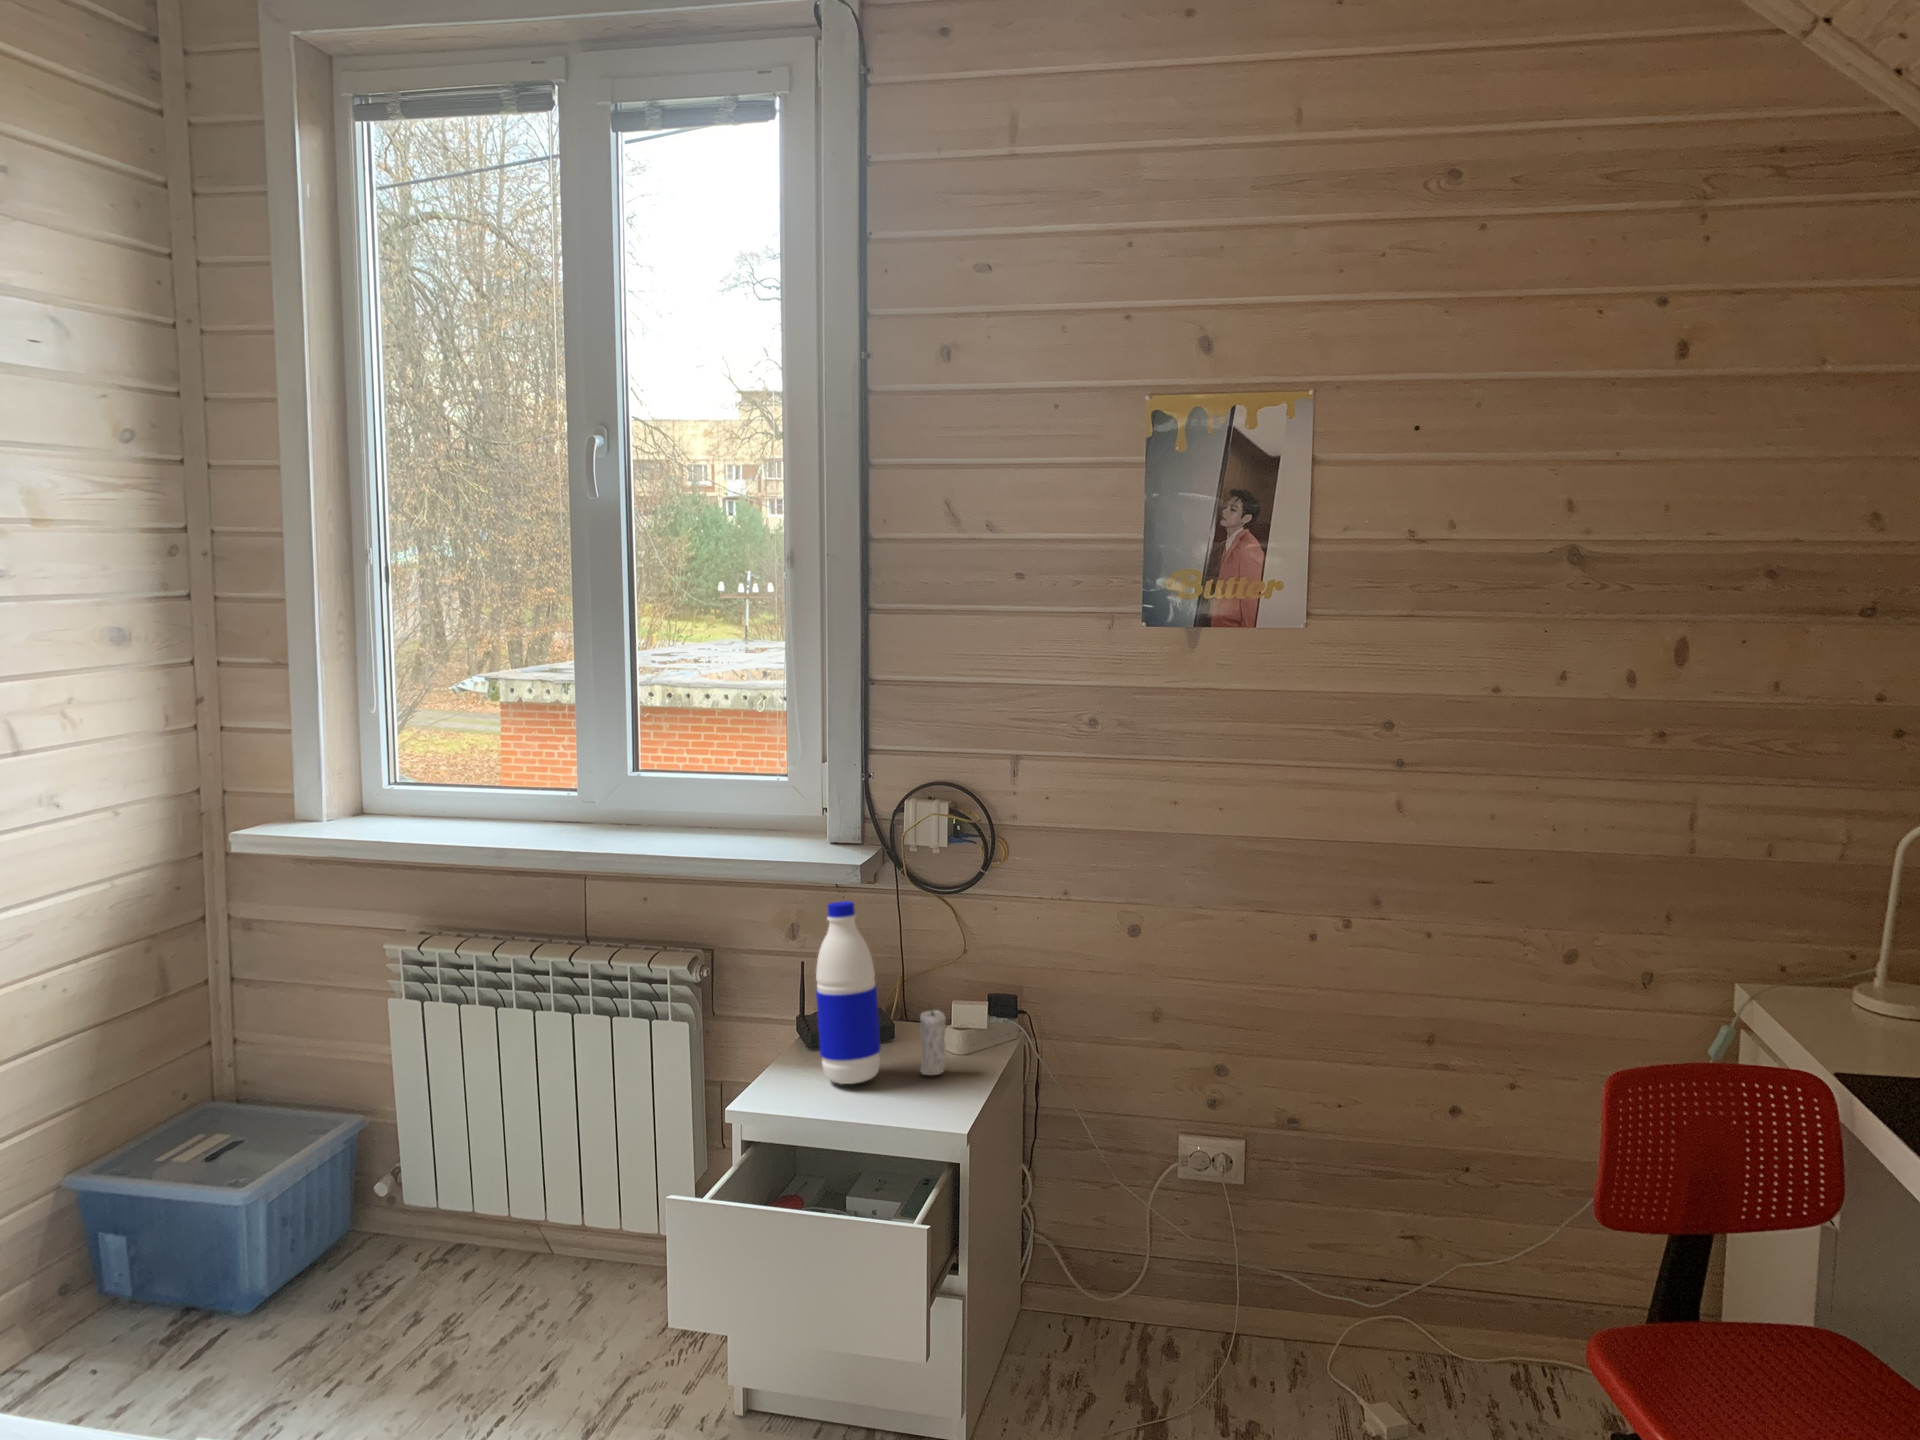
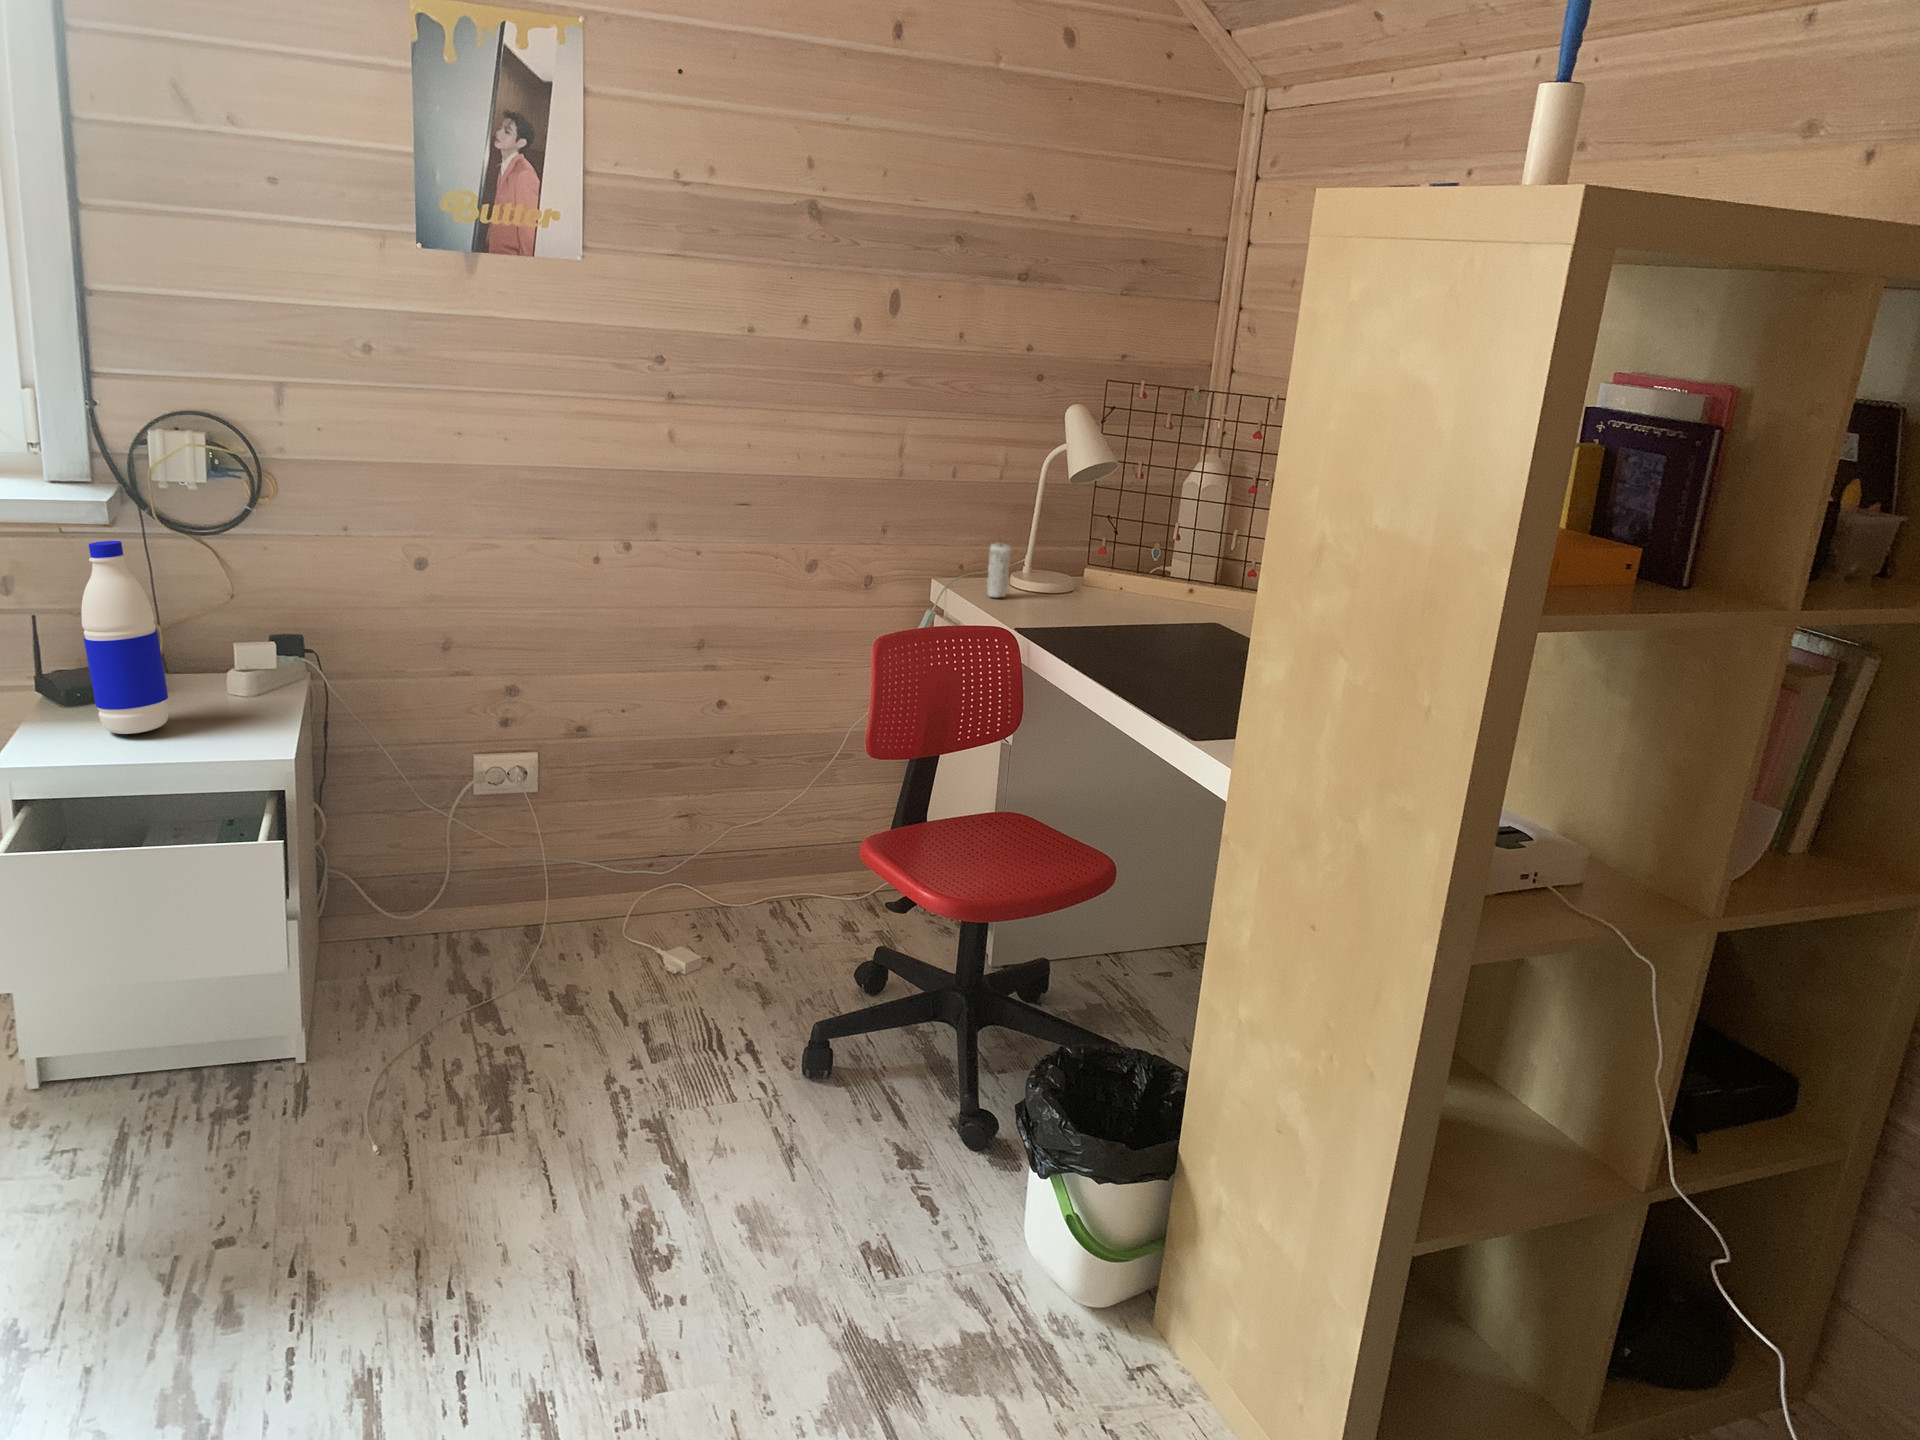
candle: present [920,1010,946,1075] -> present [987,542,1011,597]

